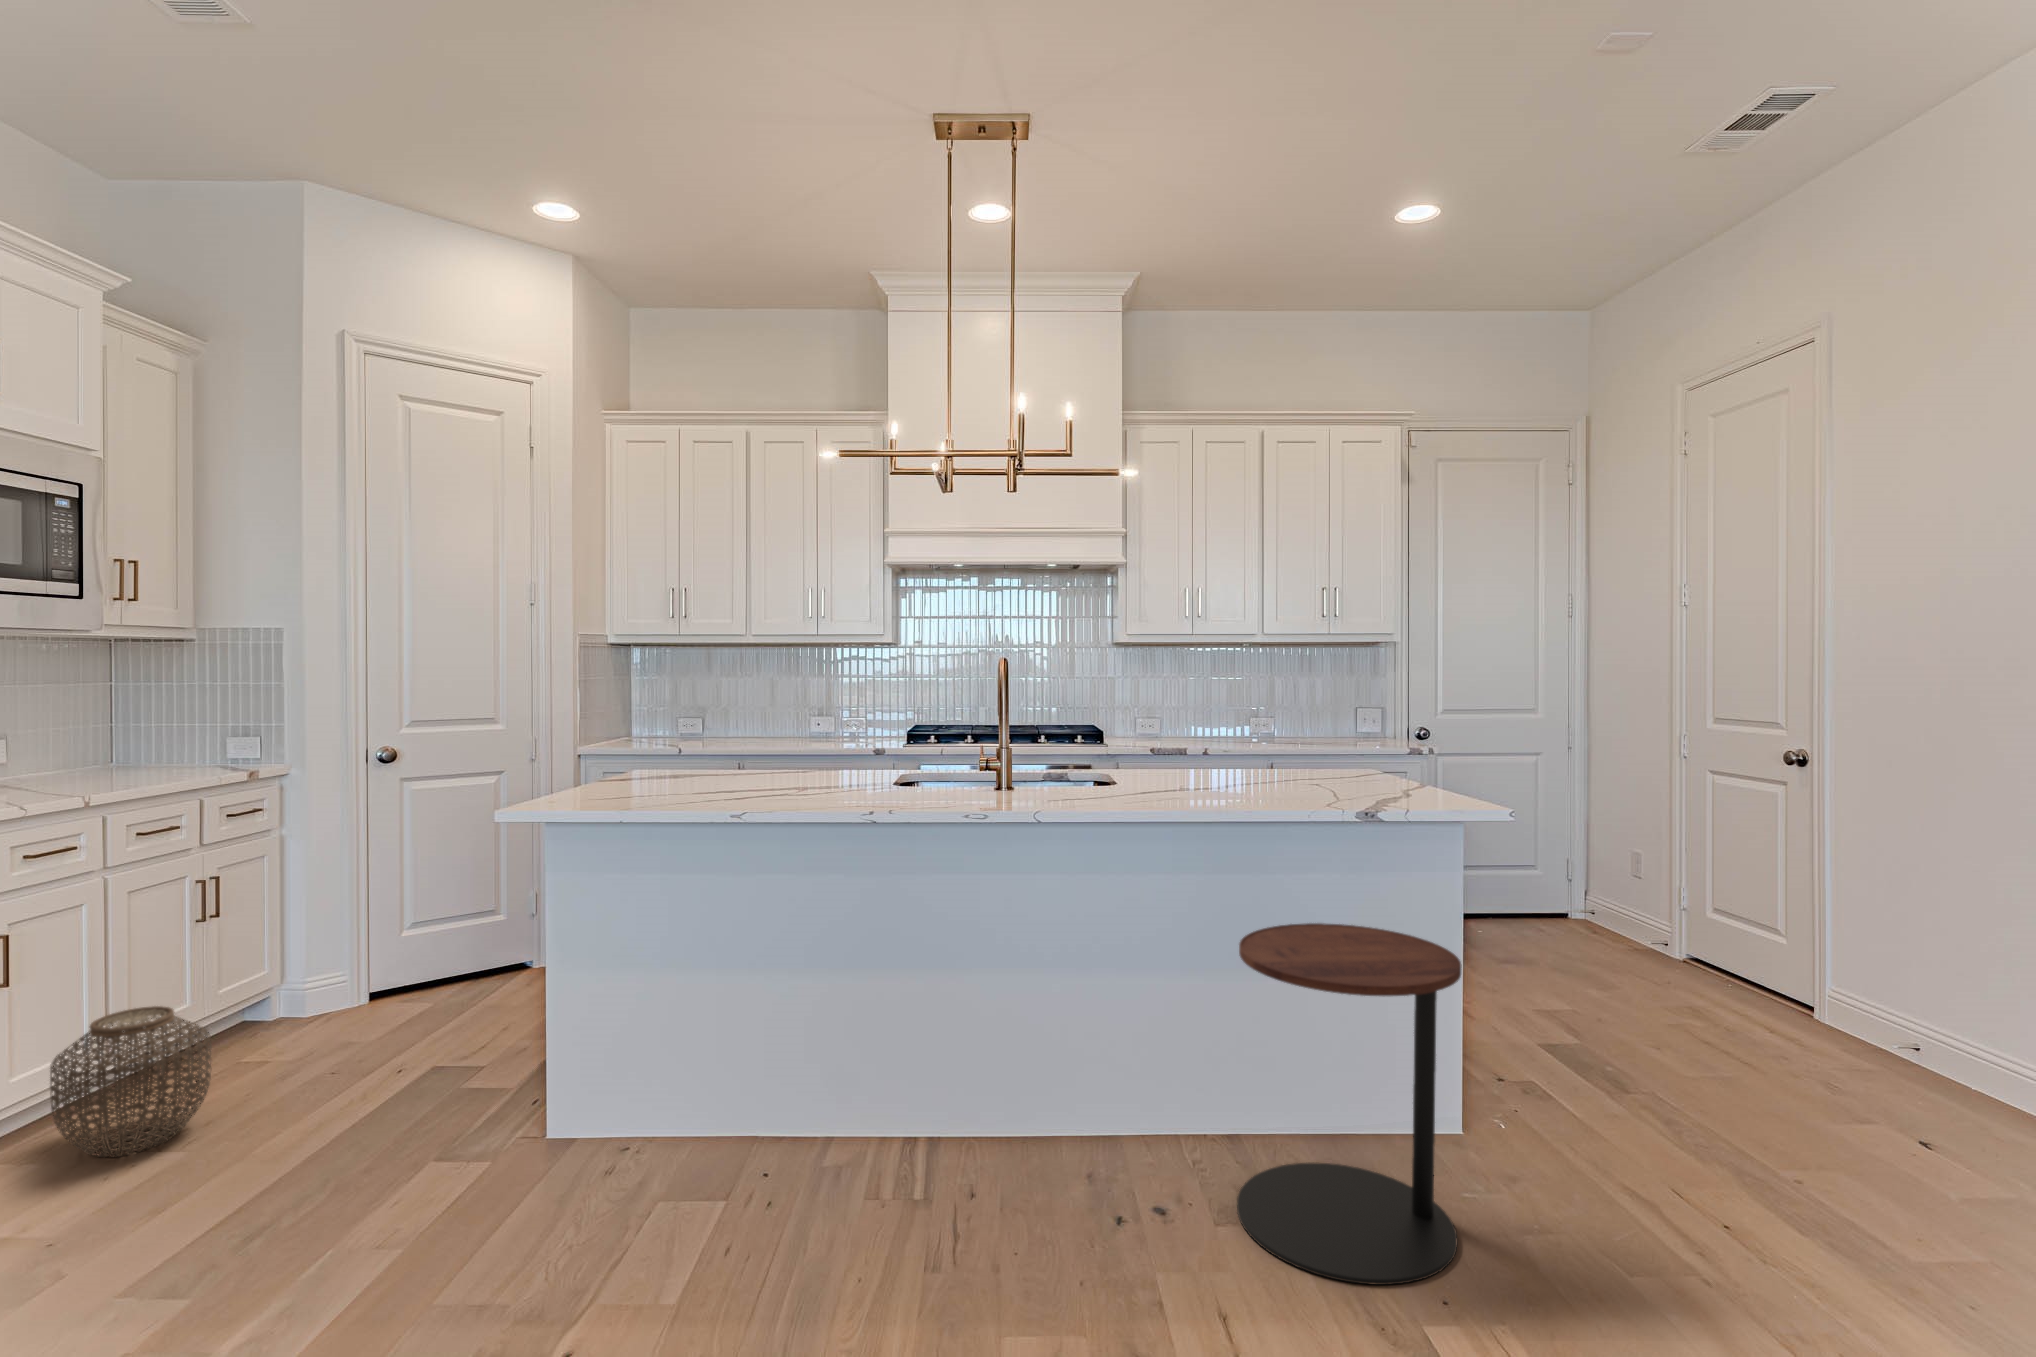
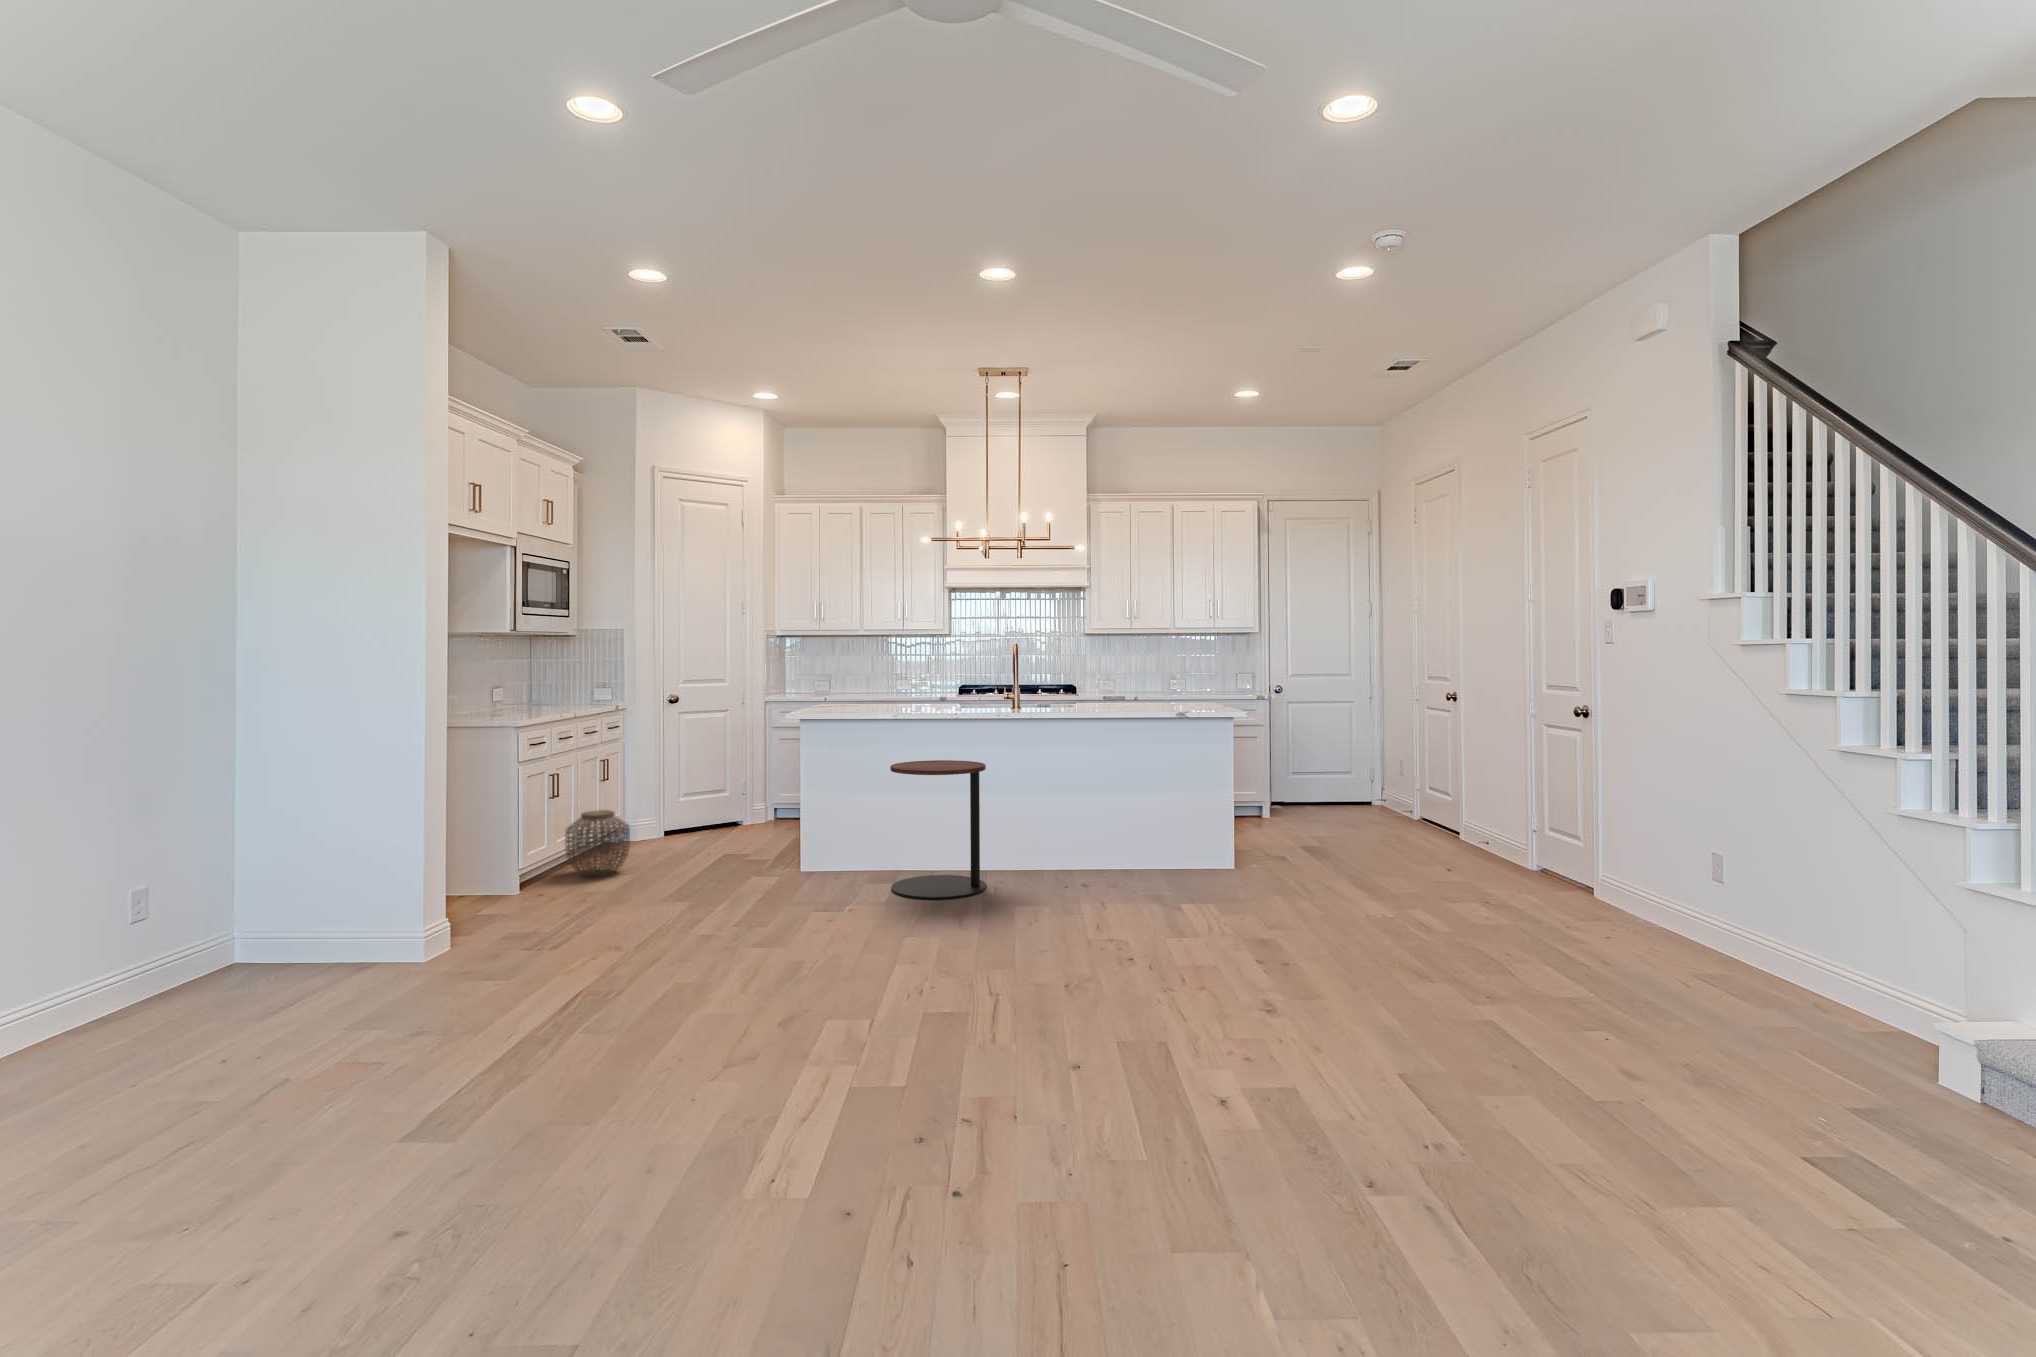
side table: present [1237,923,1462,1285] -> present [890,760,986,899]

